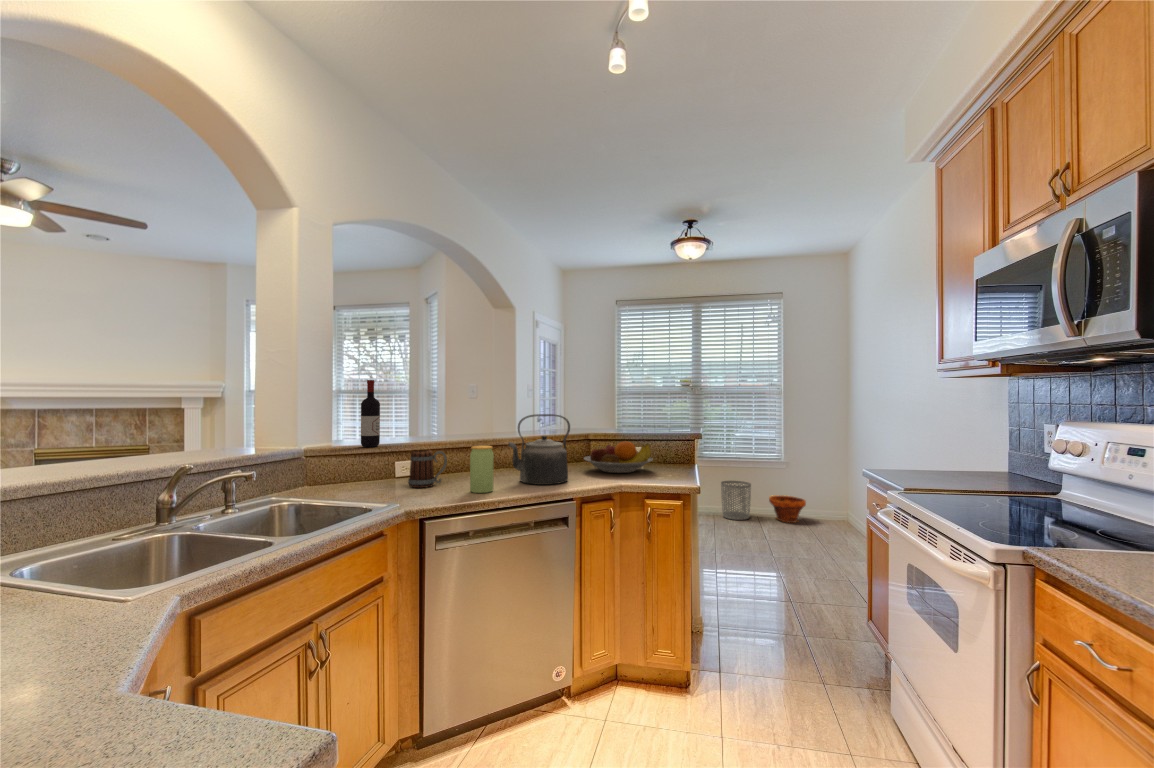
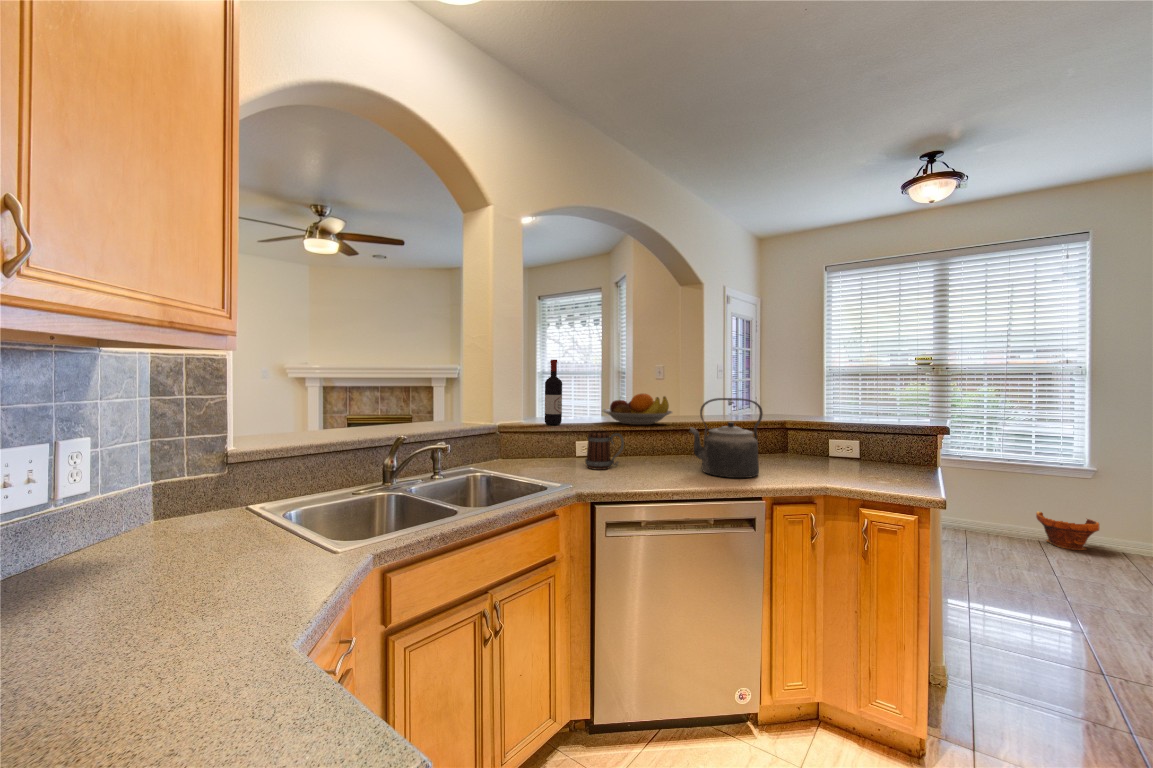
fruit bowl: present [584,441,653,473] -> present [603,394,672,425]
jar: present [470,446,494,493] -> none [645,430,671,481]
waste bin: present [721,481,751,520] -> none [961,487,1008,537]

